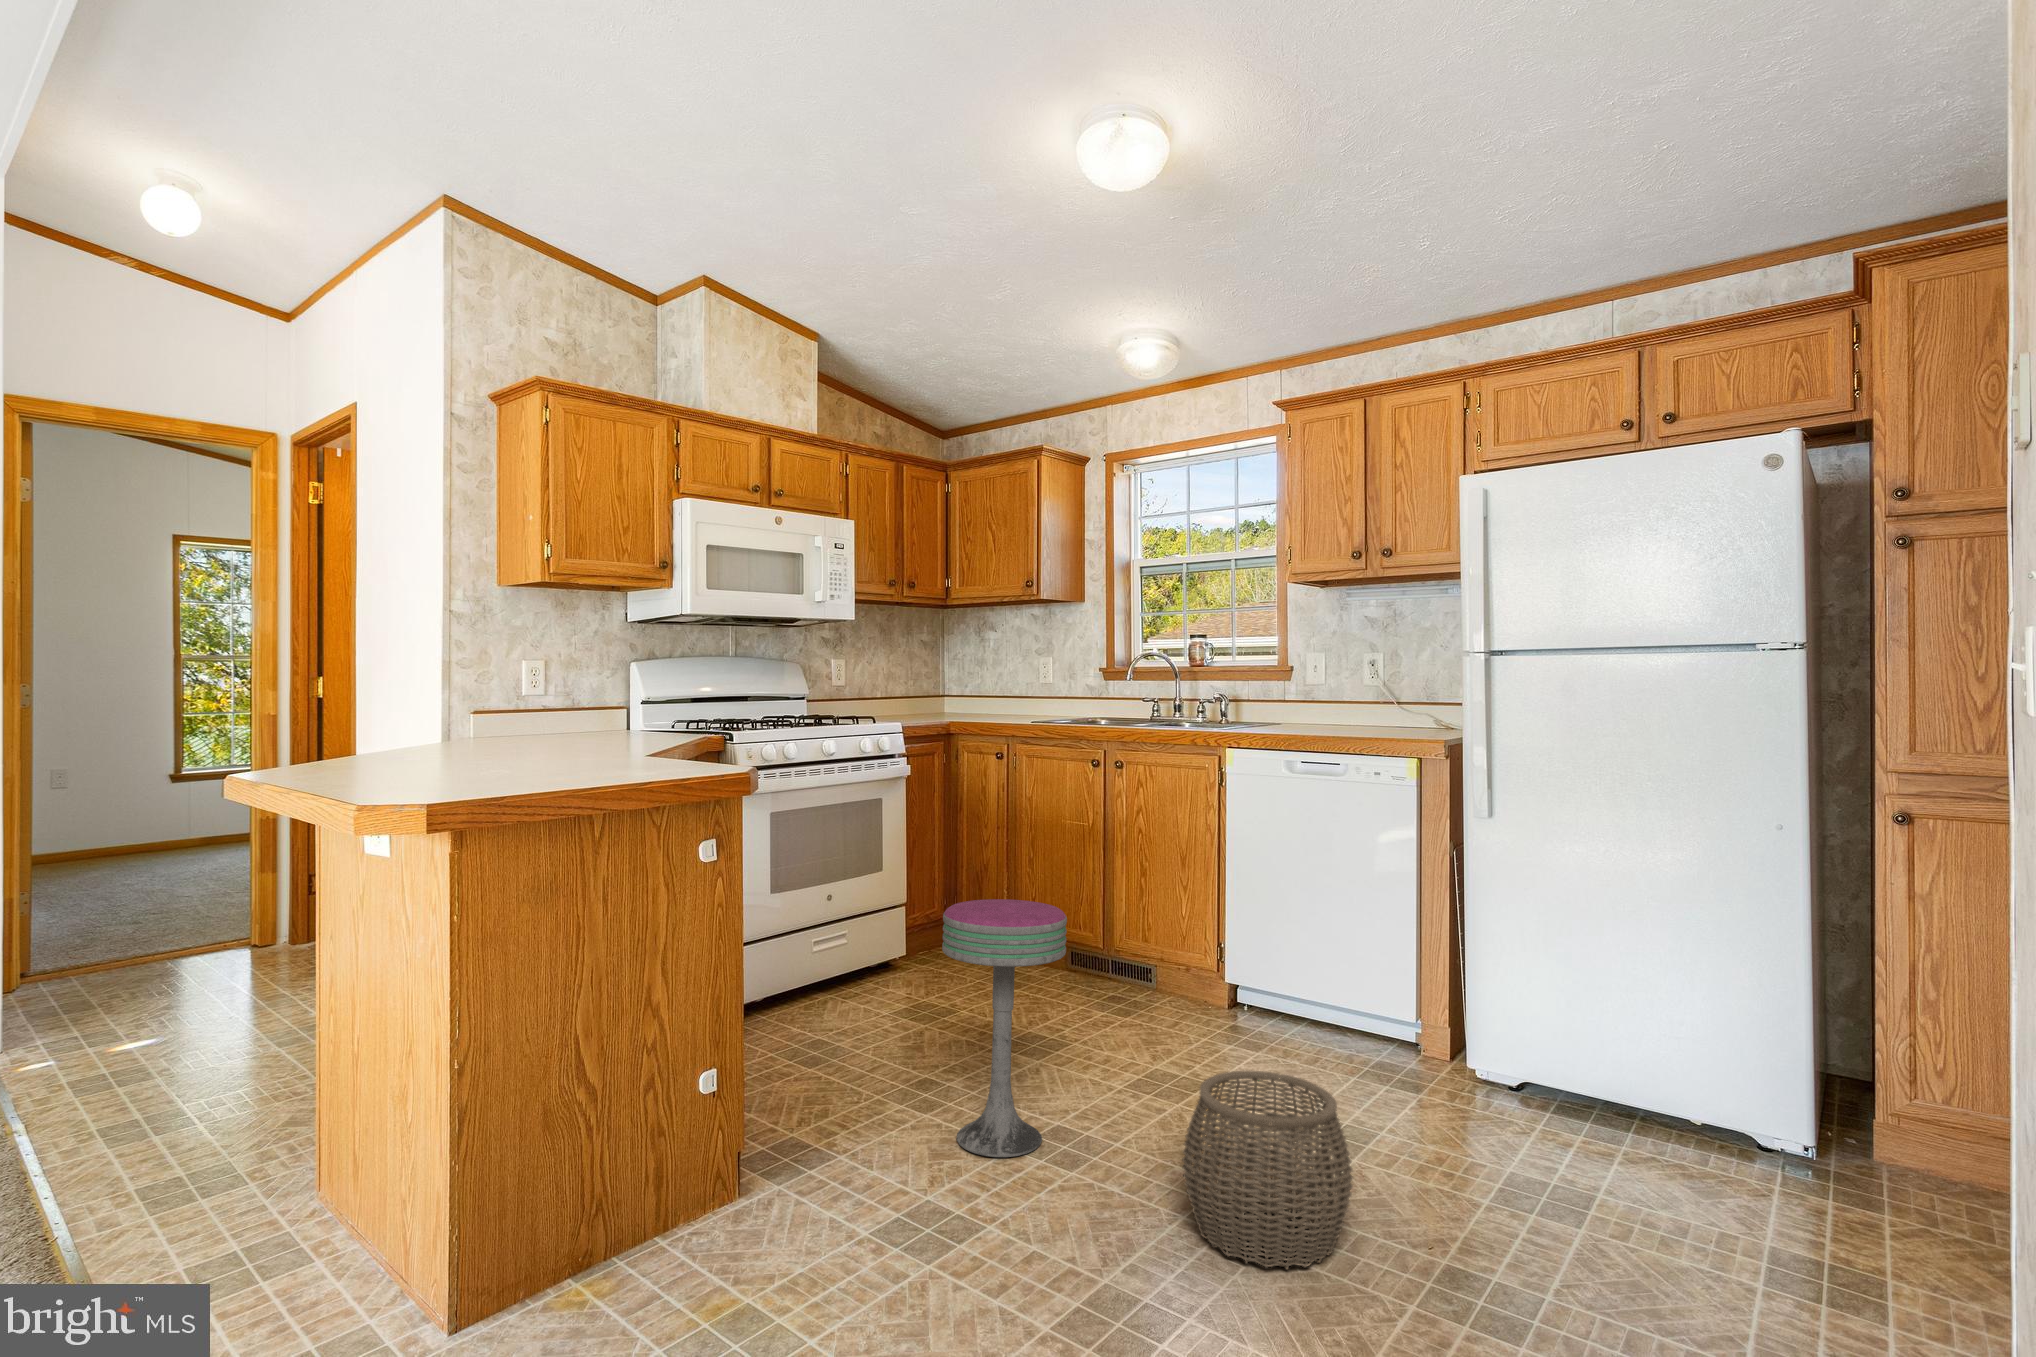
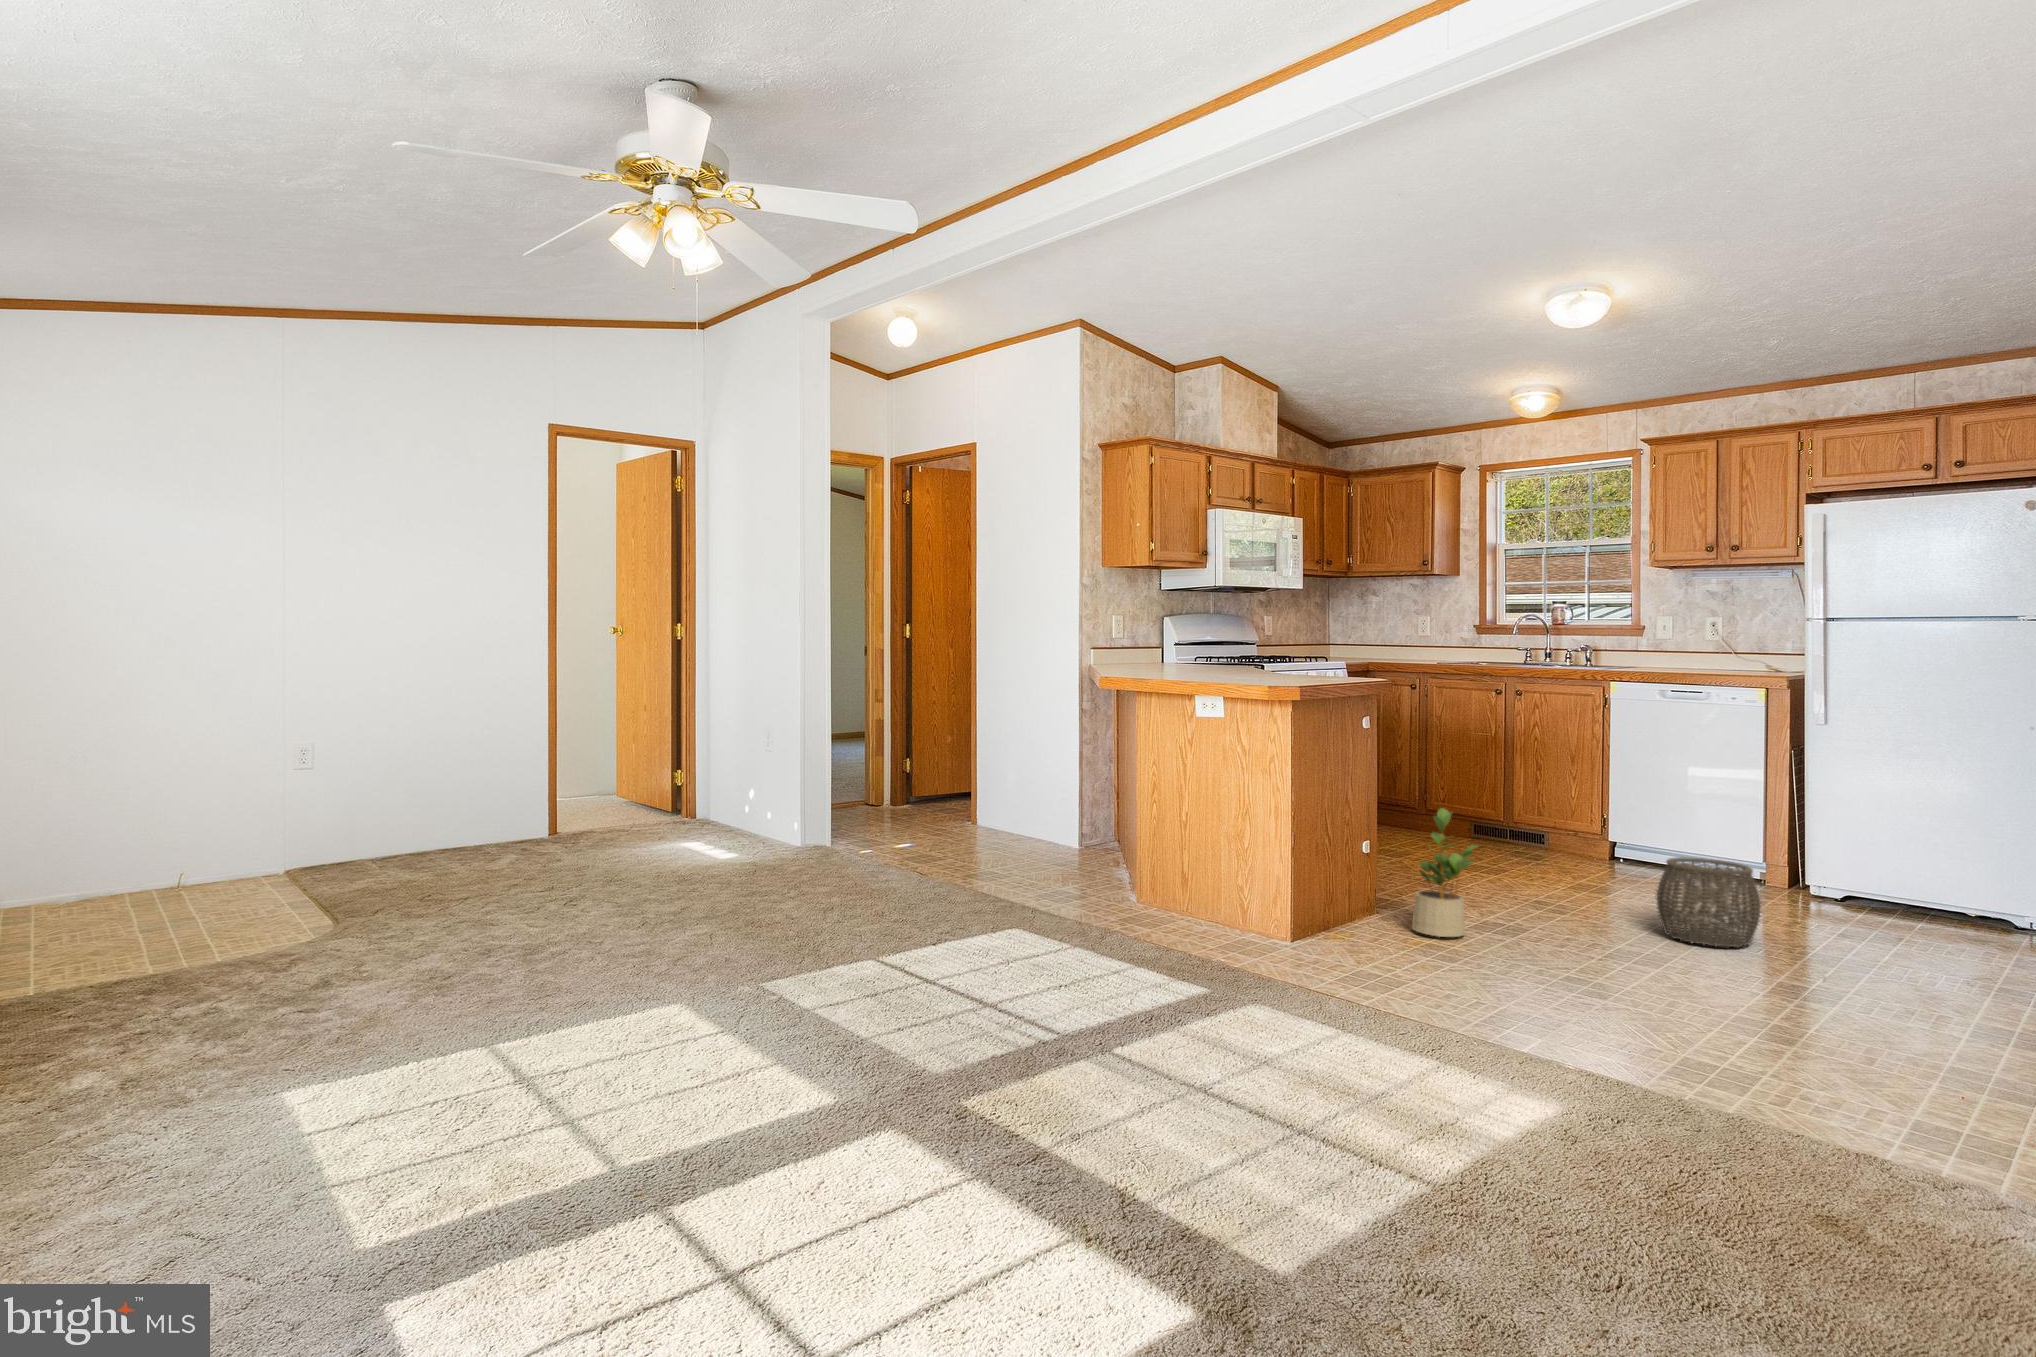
bar stool: present [942,899,1067,1157] -> none [1478,770,1559,912]
potted plant: none [730,1003,863,1268] -> present [1412,808,1477,937]

